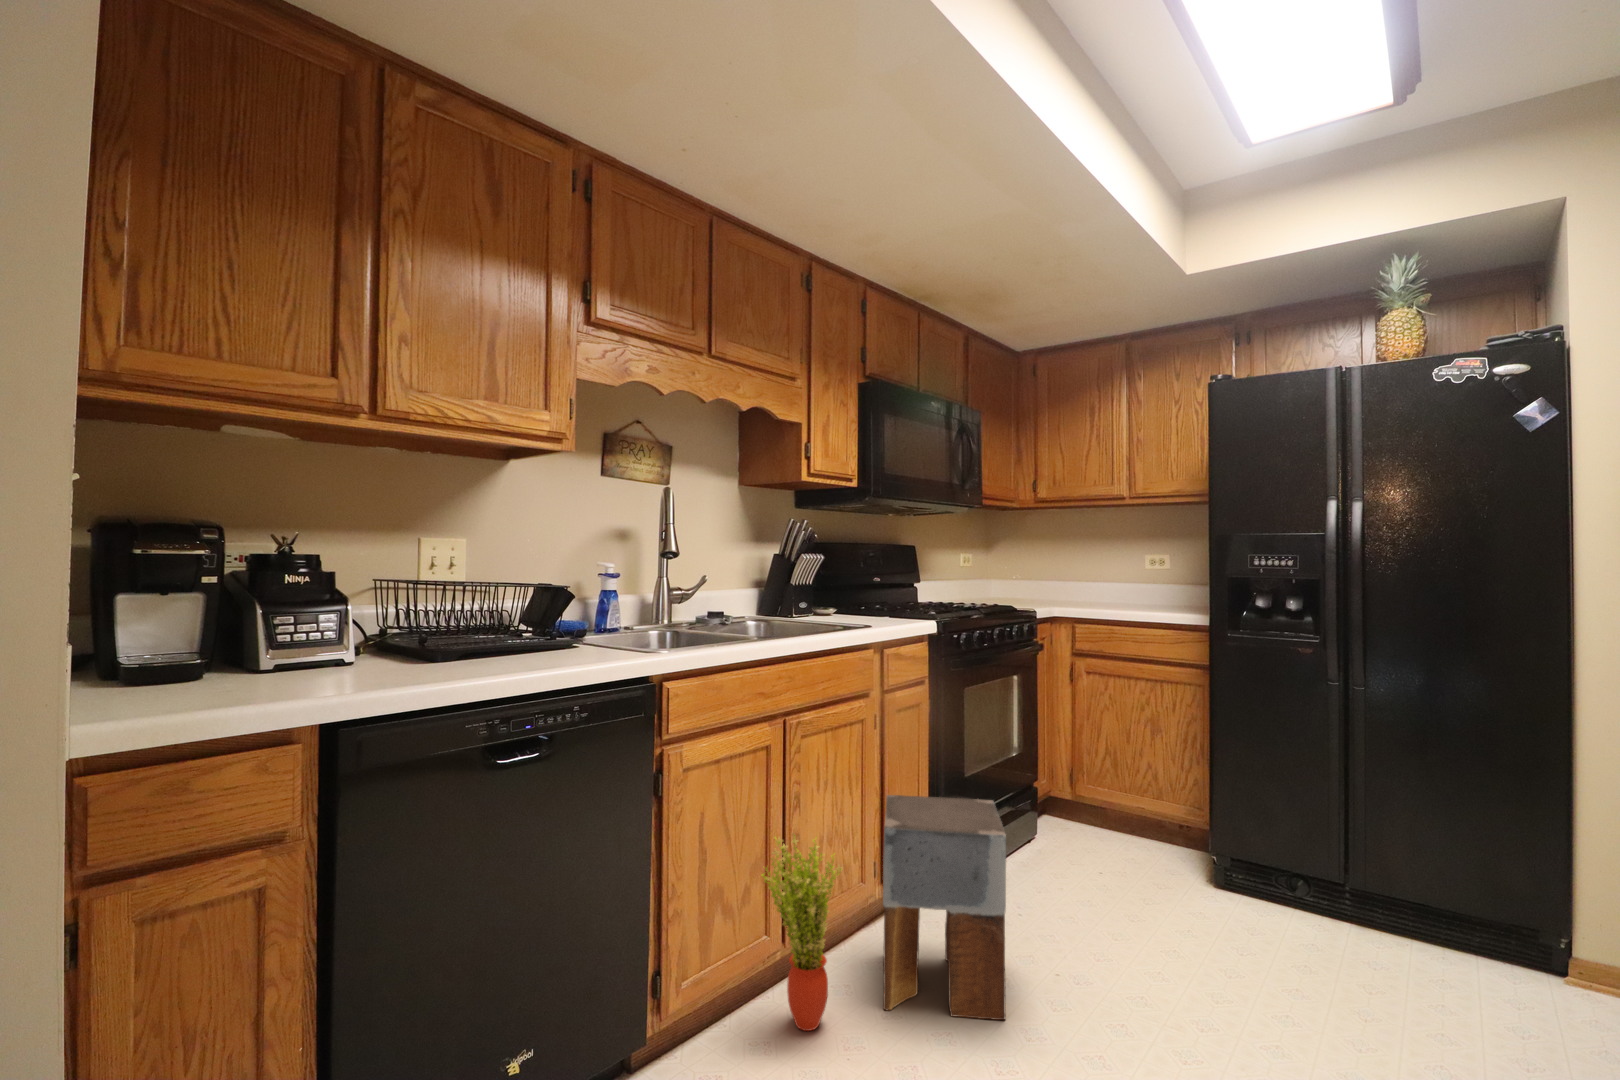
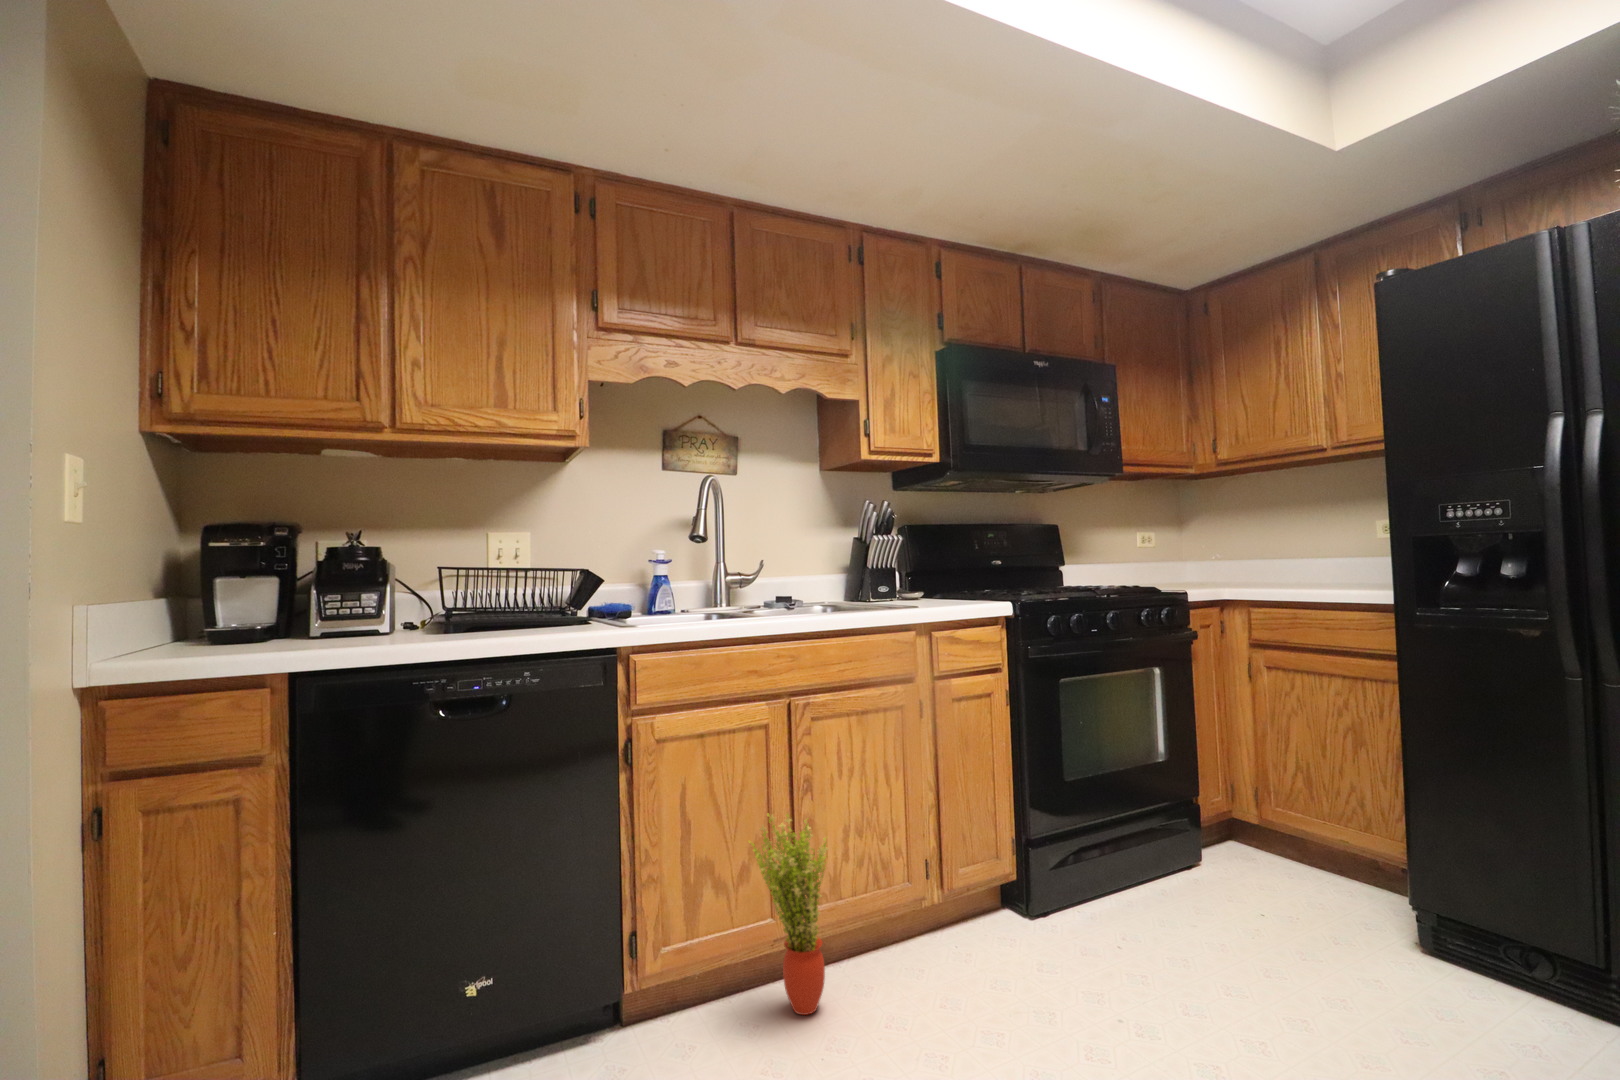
stool: present [883,795,1006,1020] -> none [884,787,1045,1046]

